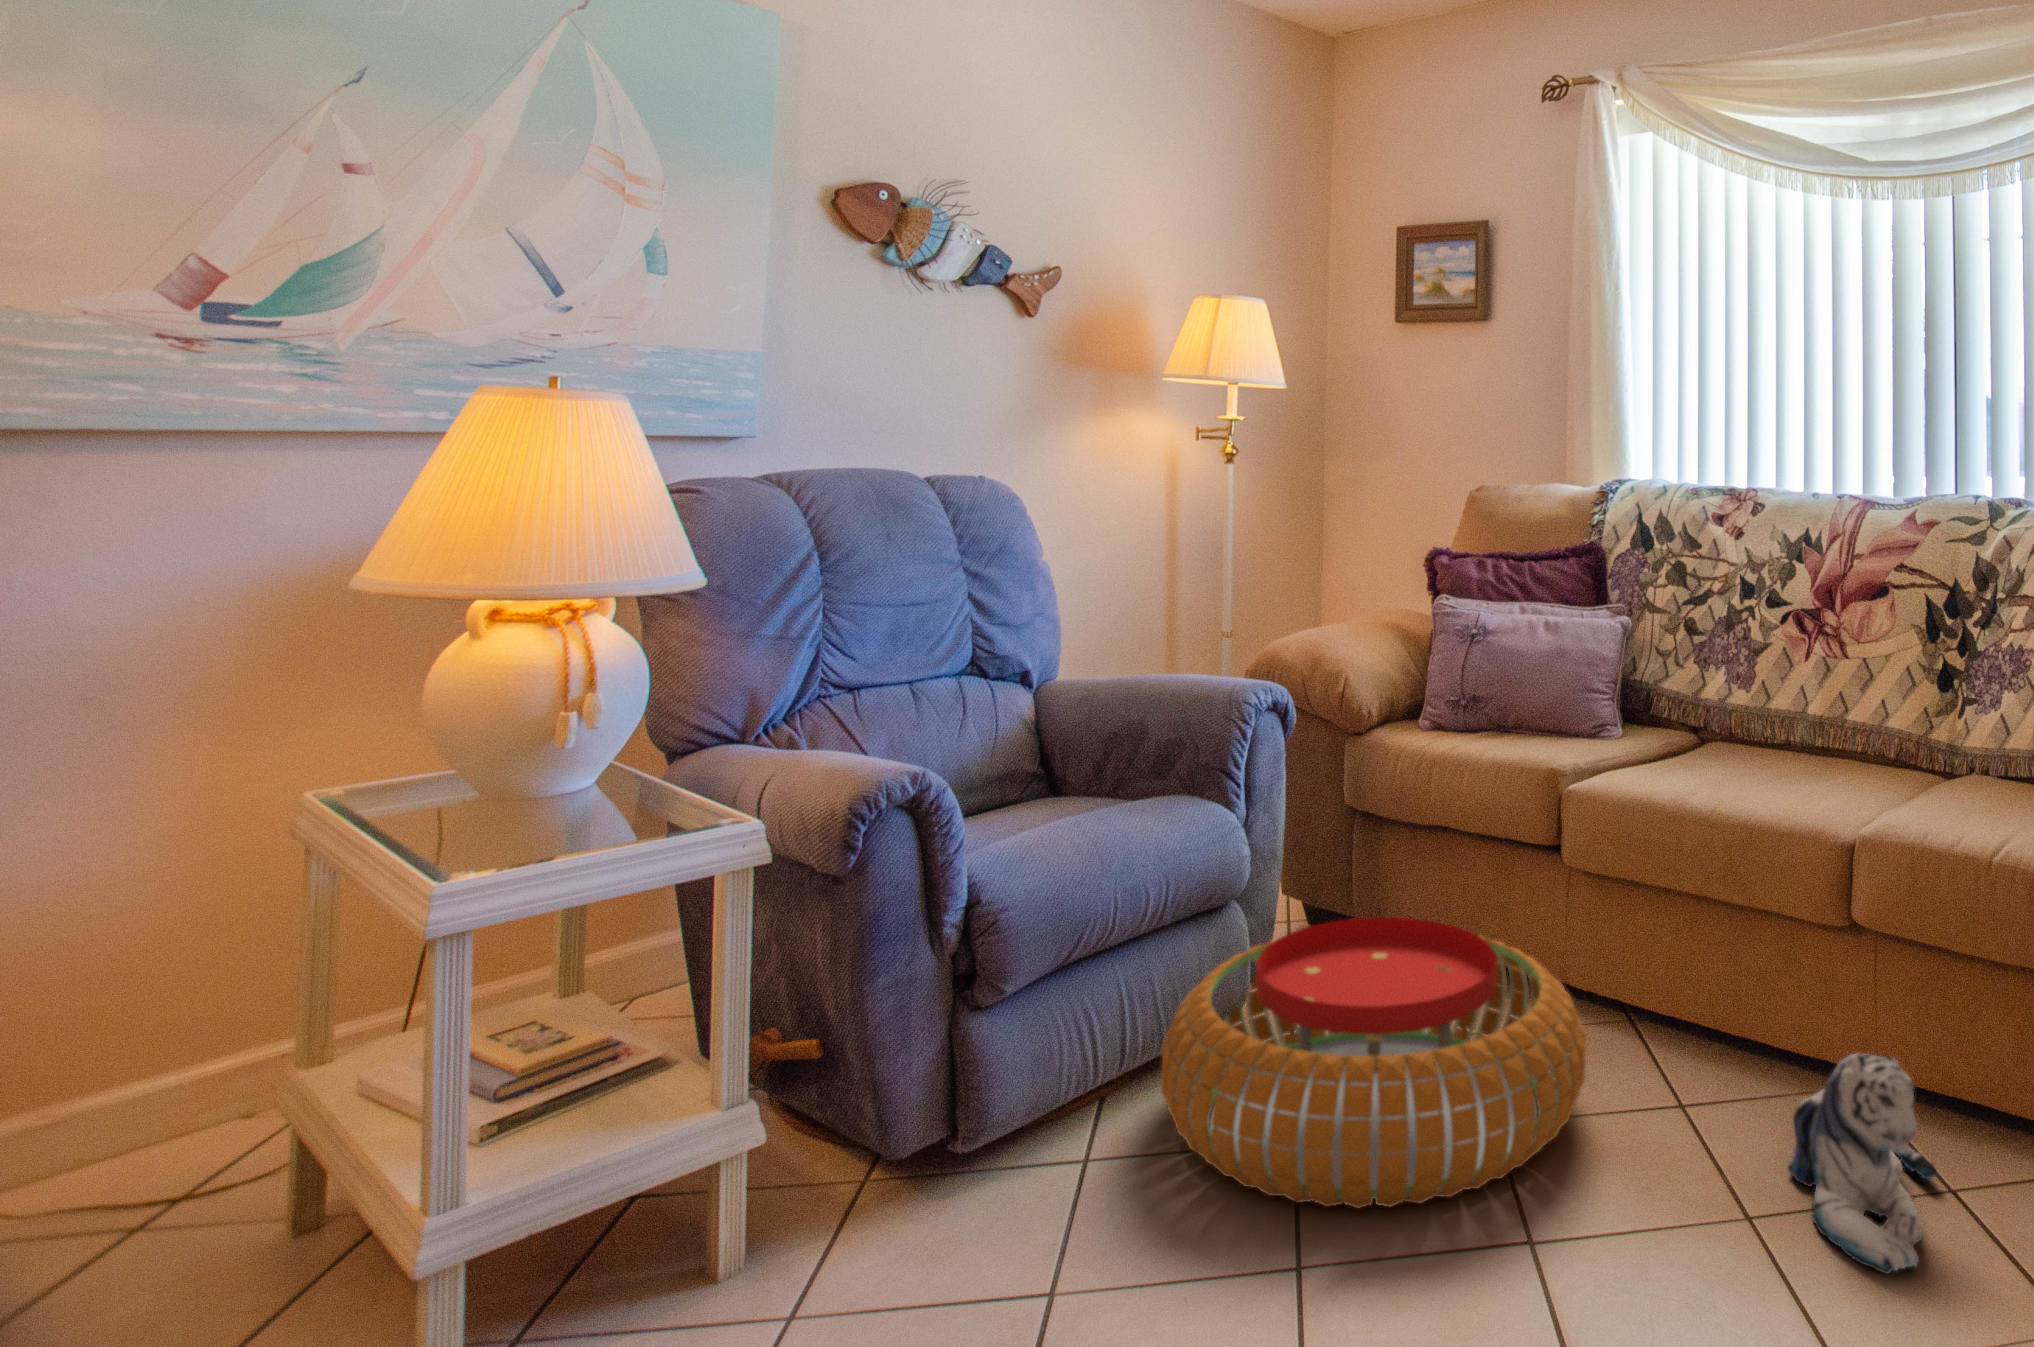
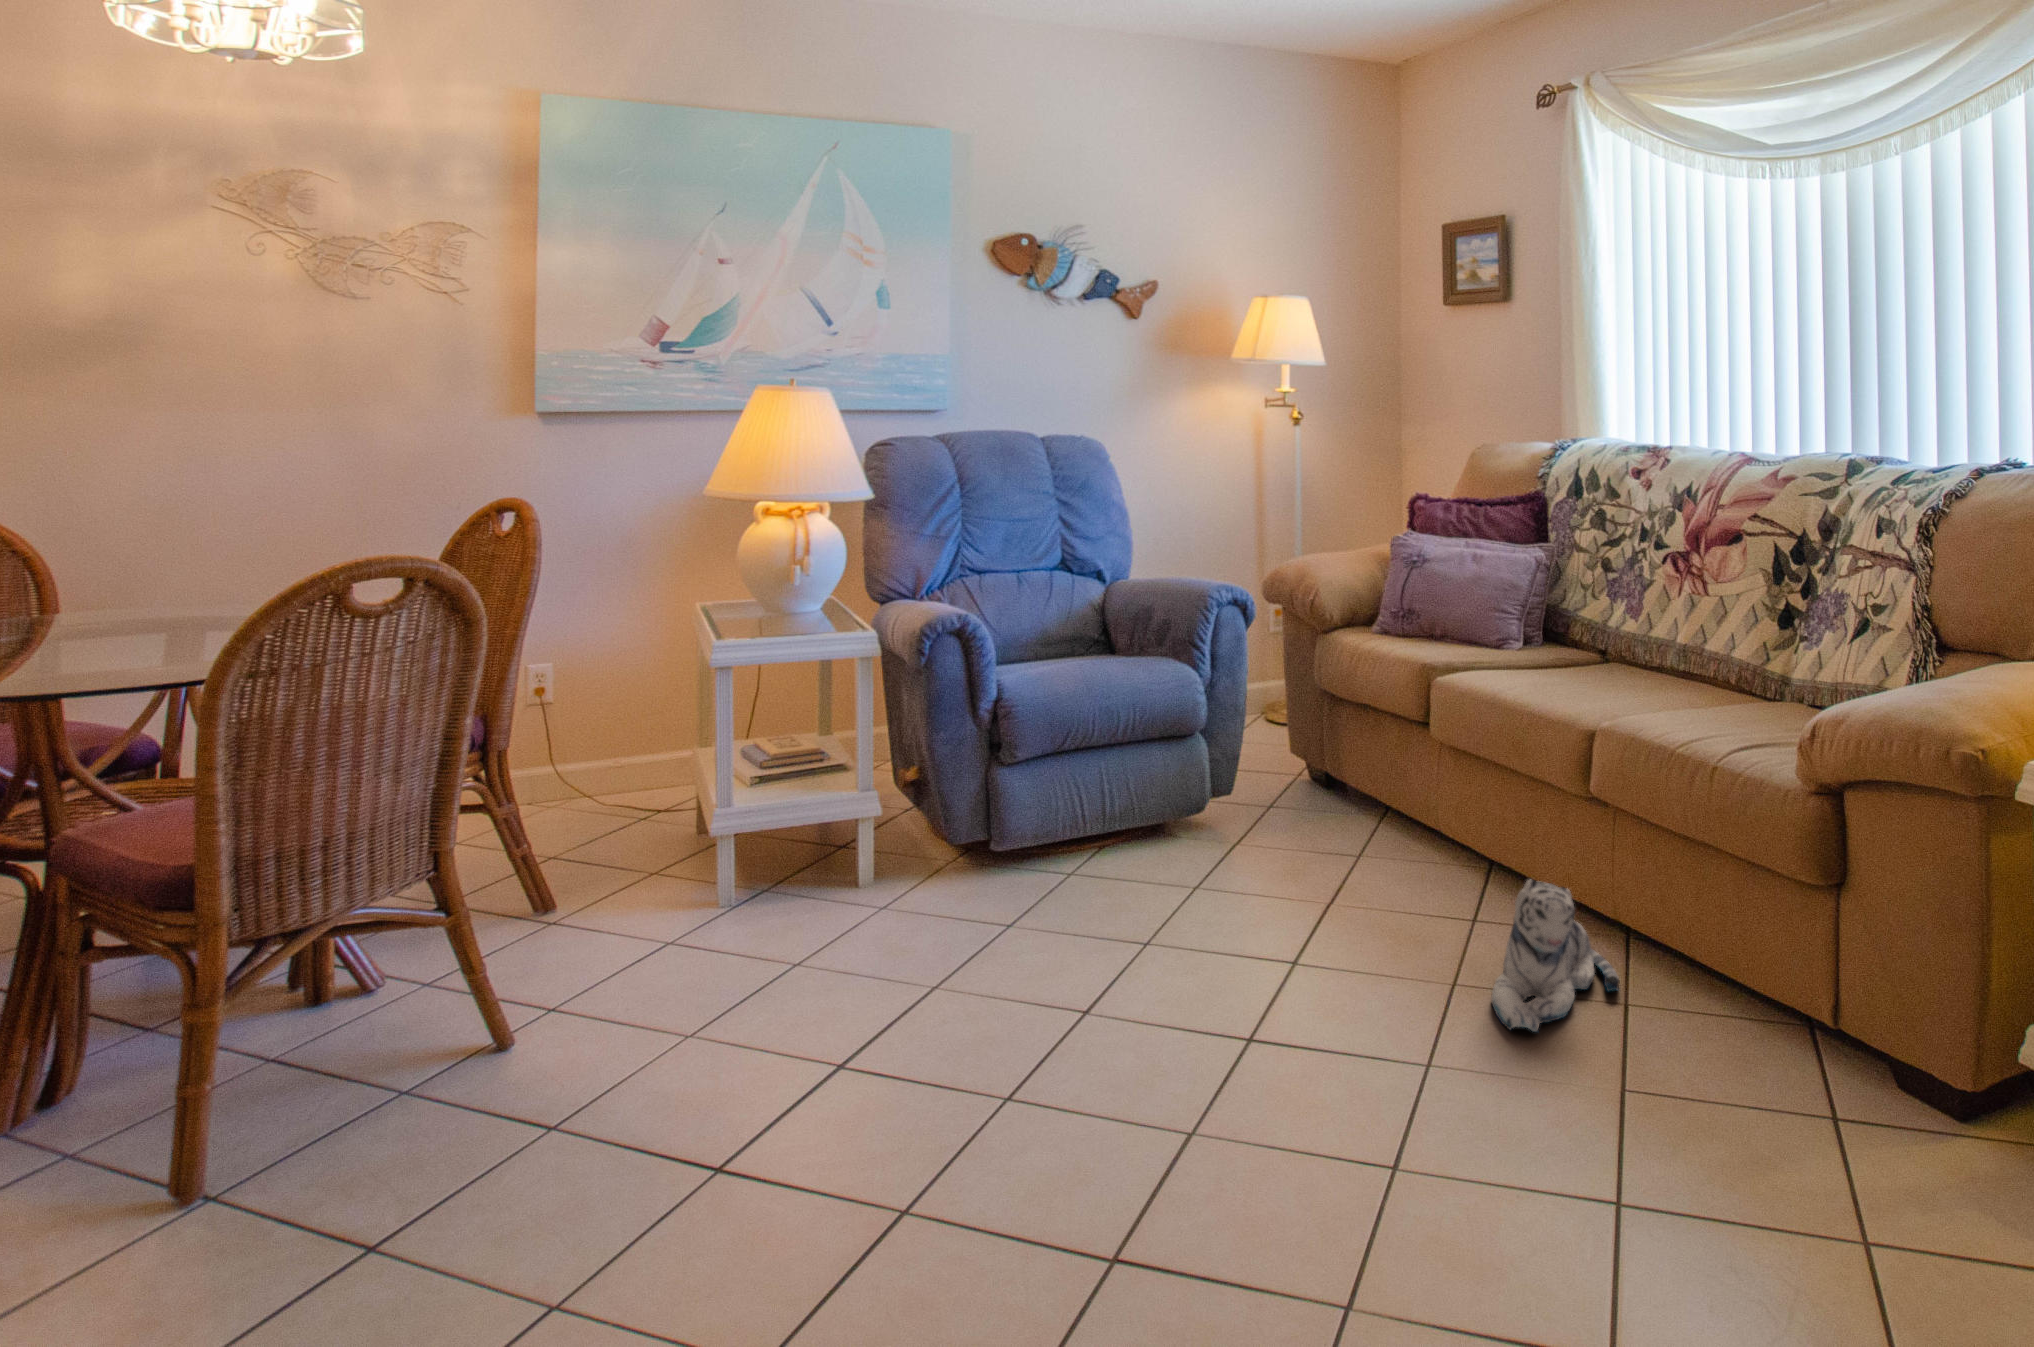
pouf: present [1161,917,1586,1208] -> none [1108,756,1406,934]

